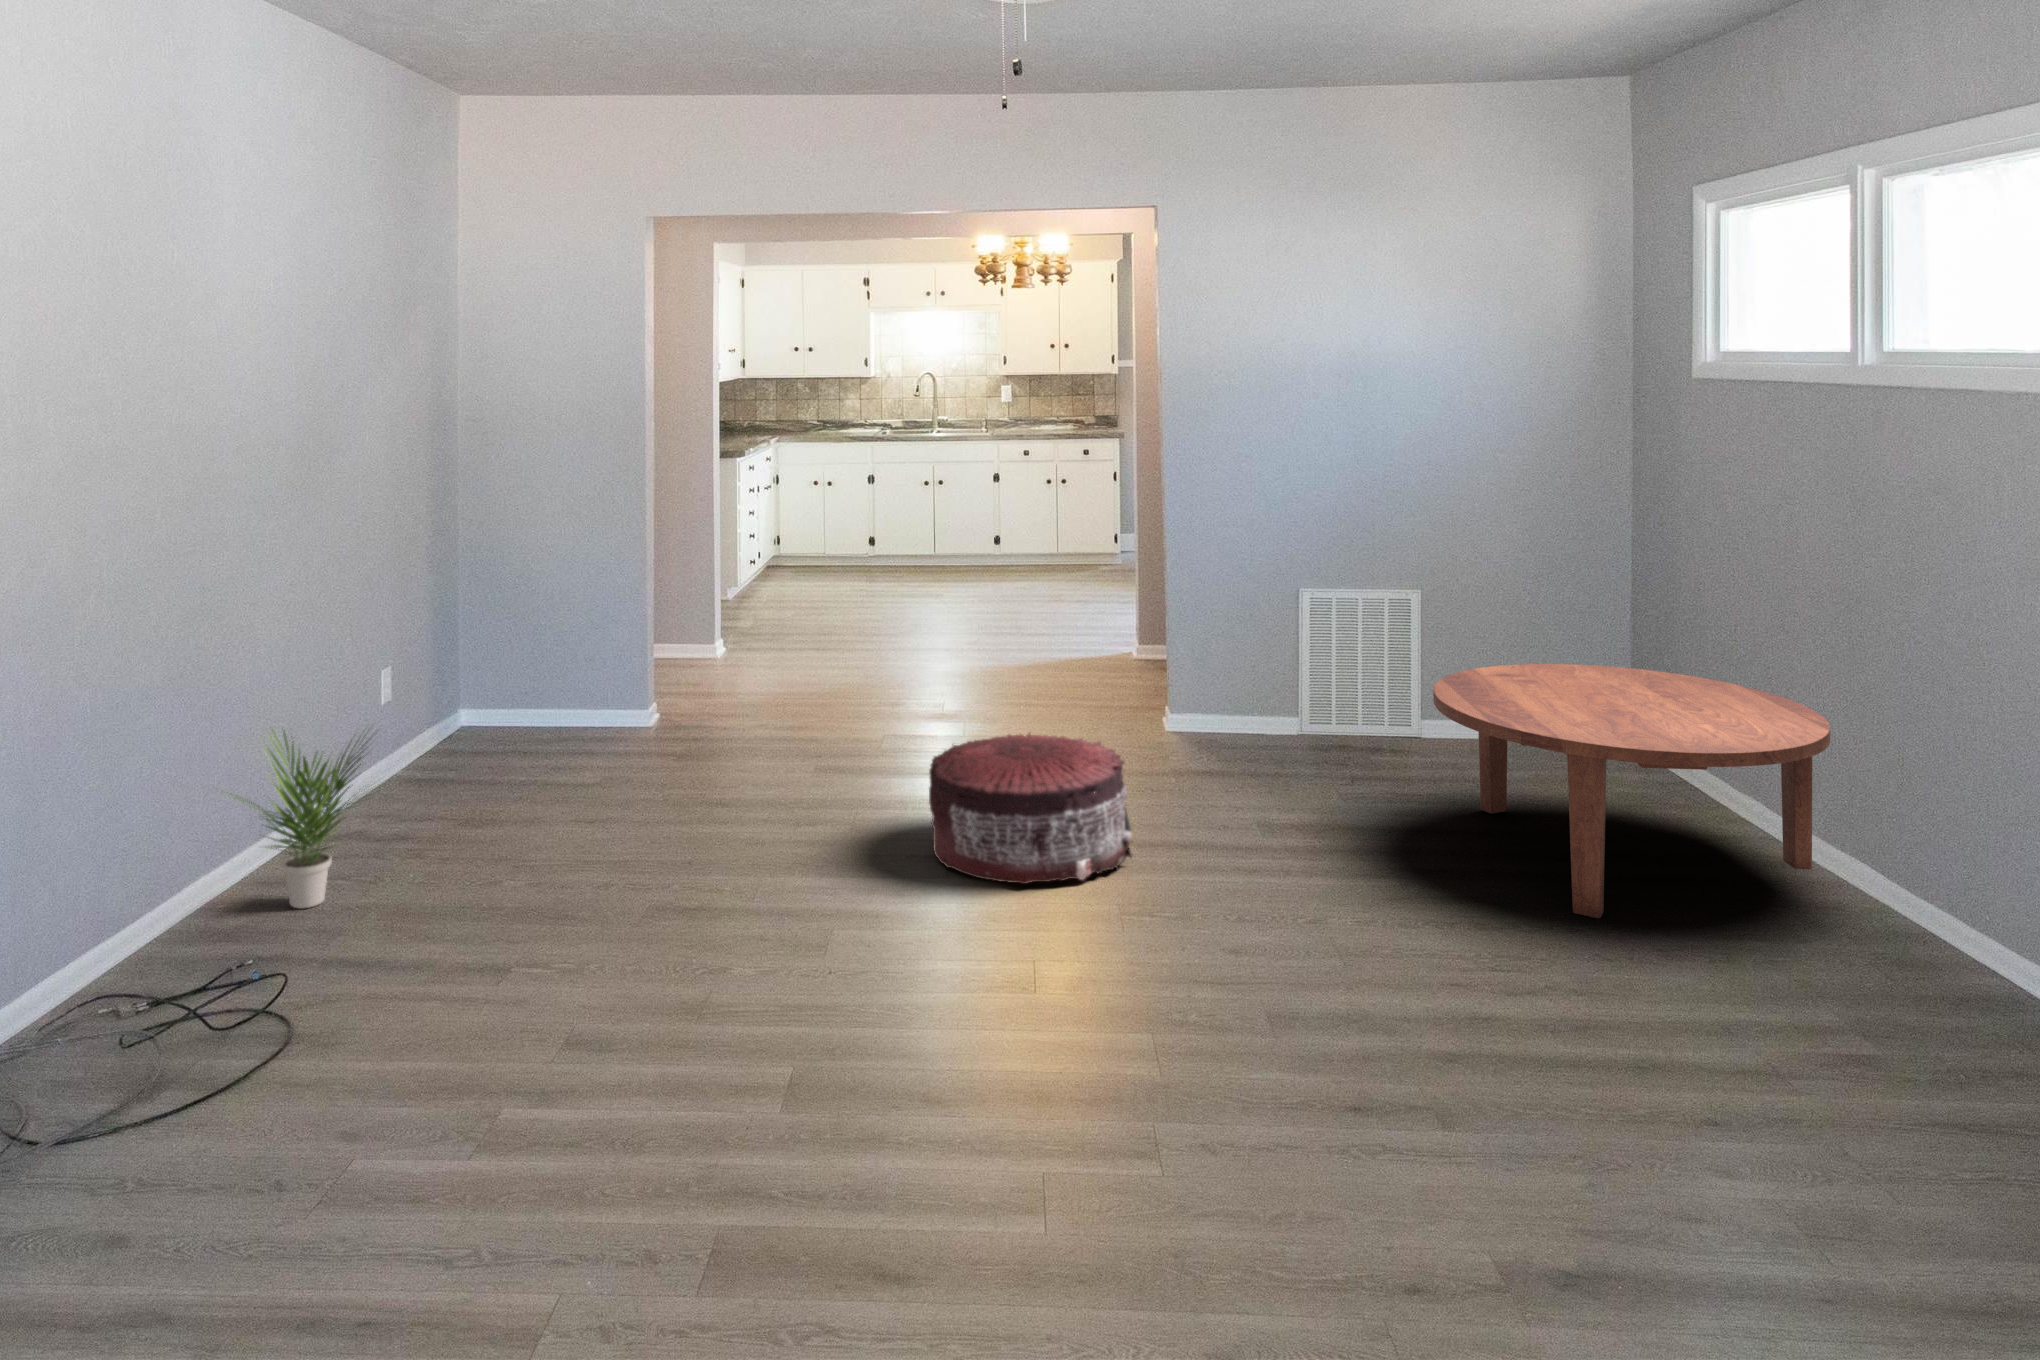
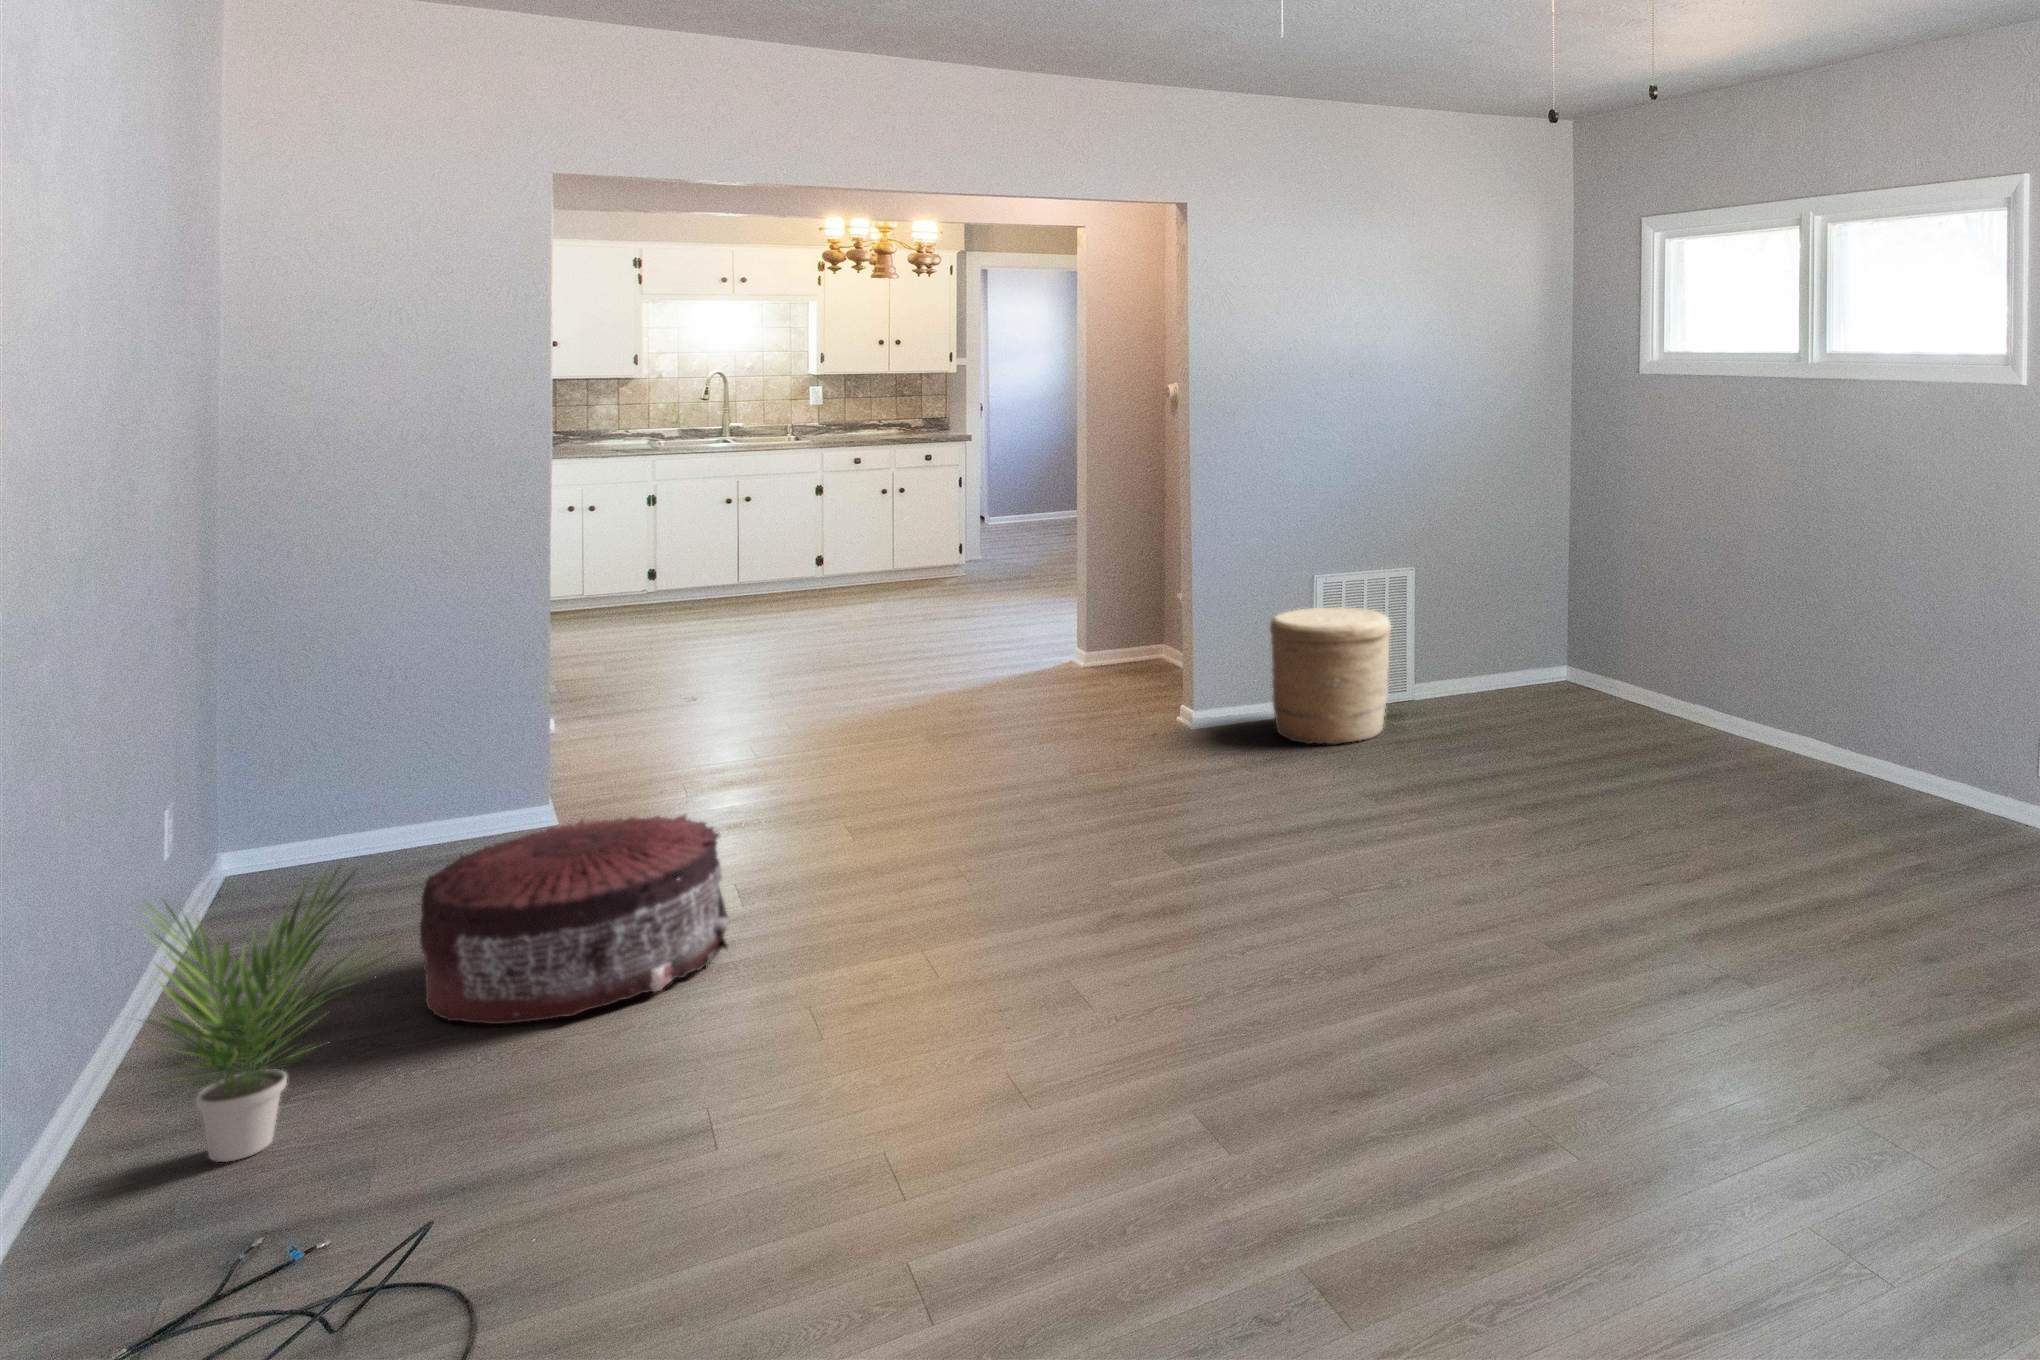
woven basket: none [1231,622,1359,767] -> present [1270,608,1391,744]
coffee table: present [1433,664,1830,918] -> none [1509,614,1801,813]
pouf: present [929,733,1132,884] -> present [420,815,728,1024]

